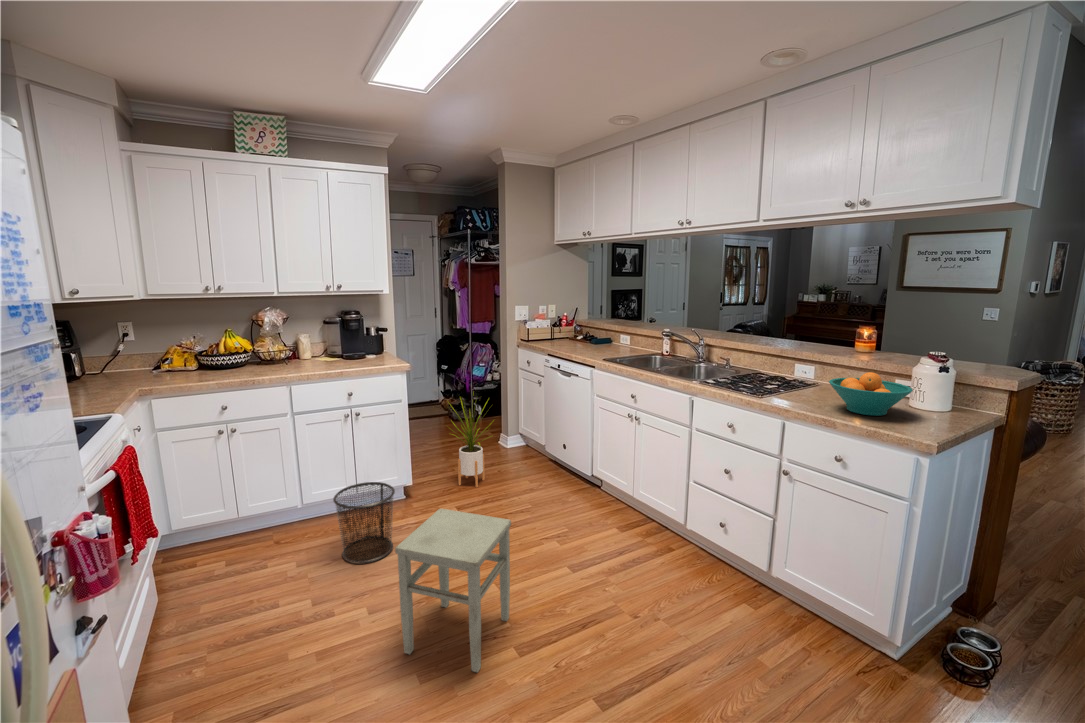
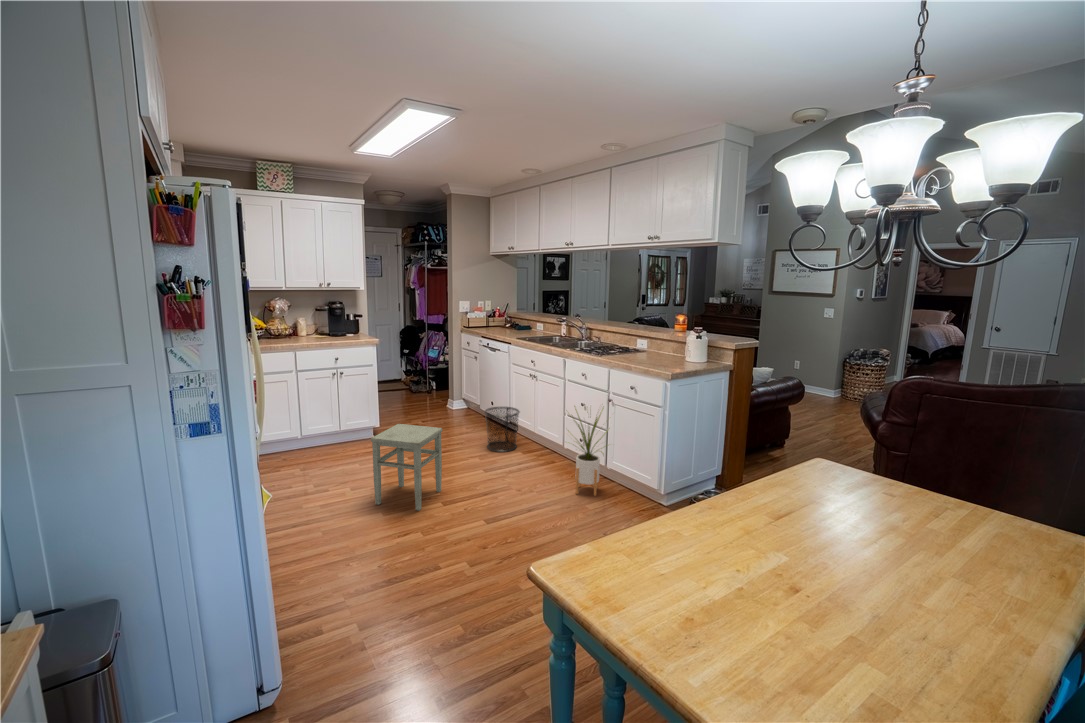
fruit bowl: present [829,372,913,416] -> none [633,340,675,364]
house plant: present [450,397,494,487] -> present [574,409,603,496]
waste bin: present [333,482,395,564] -> present [485,407,520,452]

